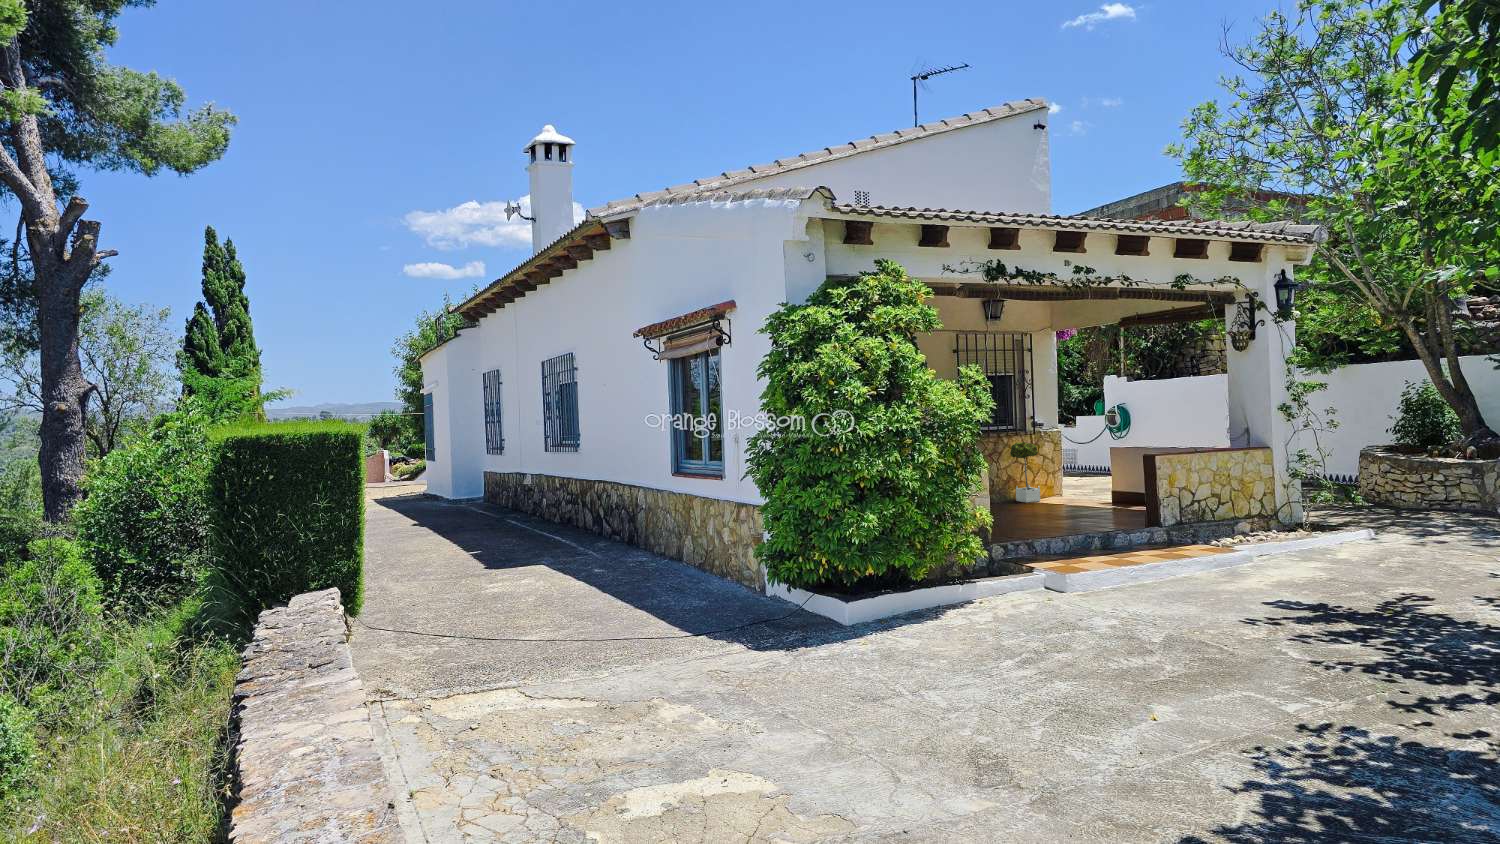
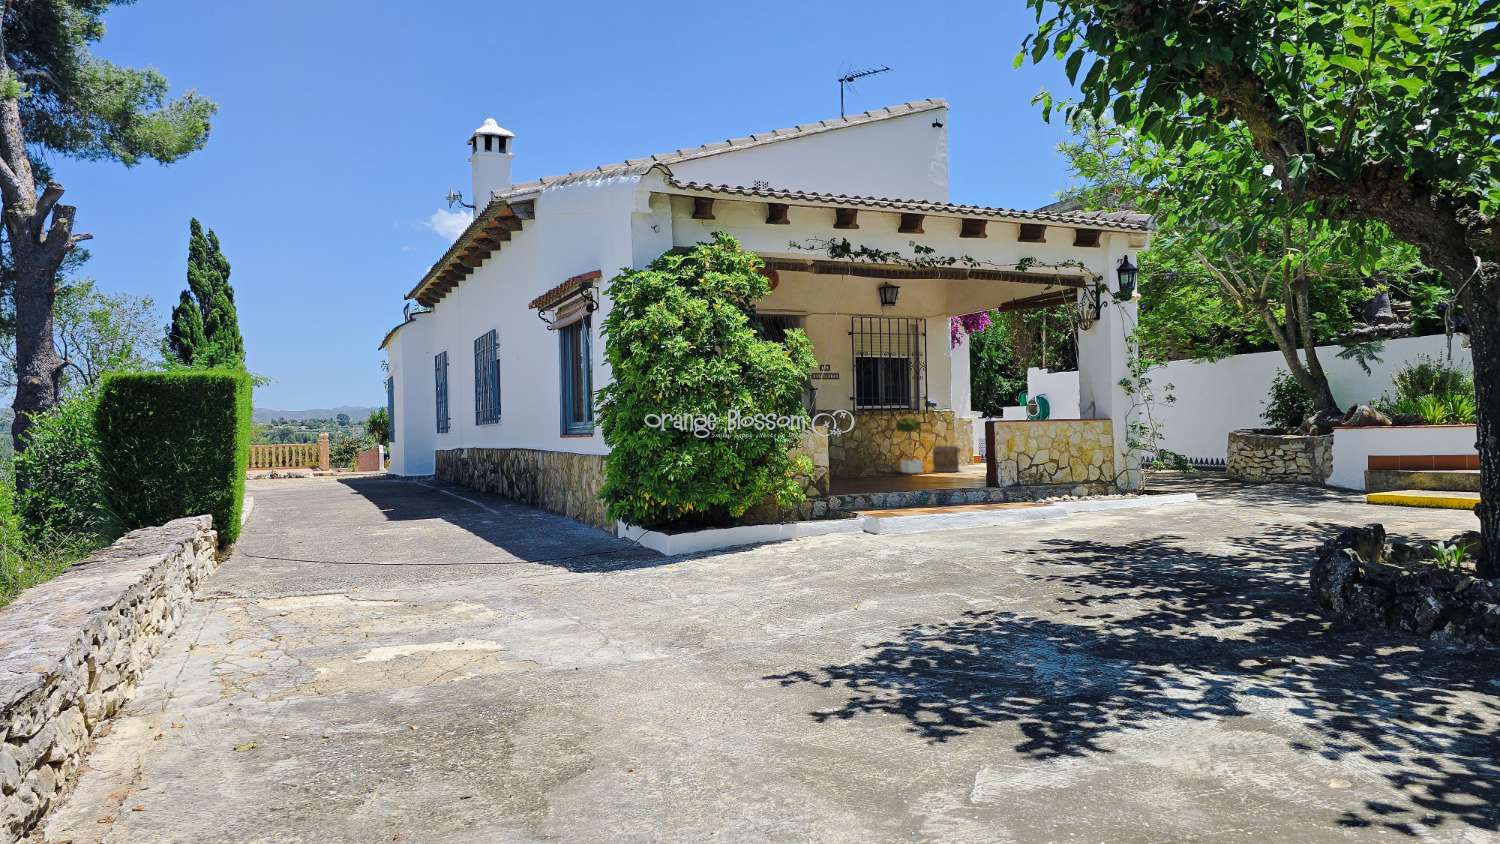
bucket: none [1048,470,1078,500] -> present [933,446,960,472]

